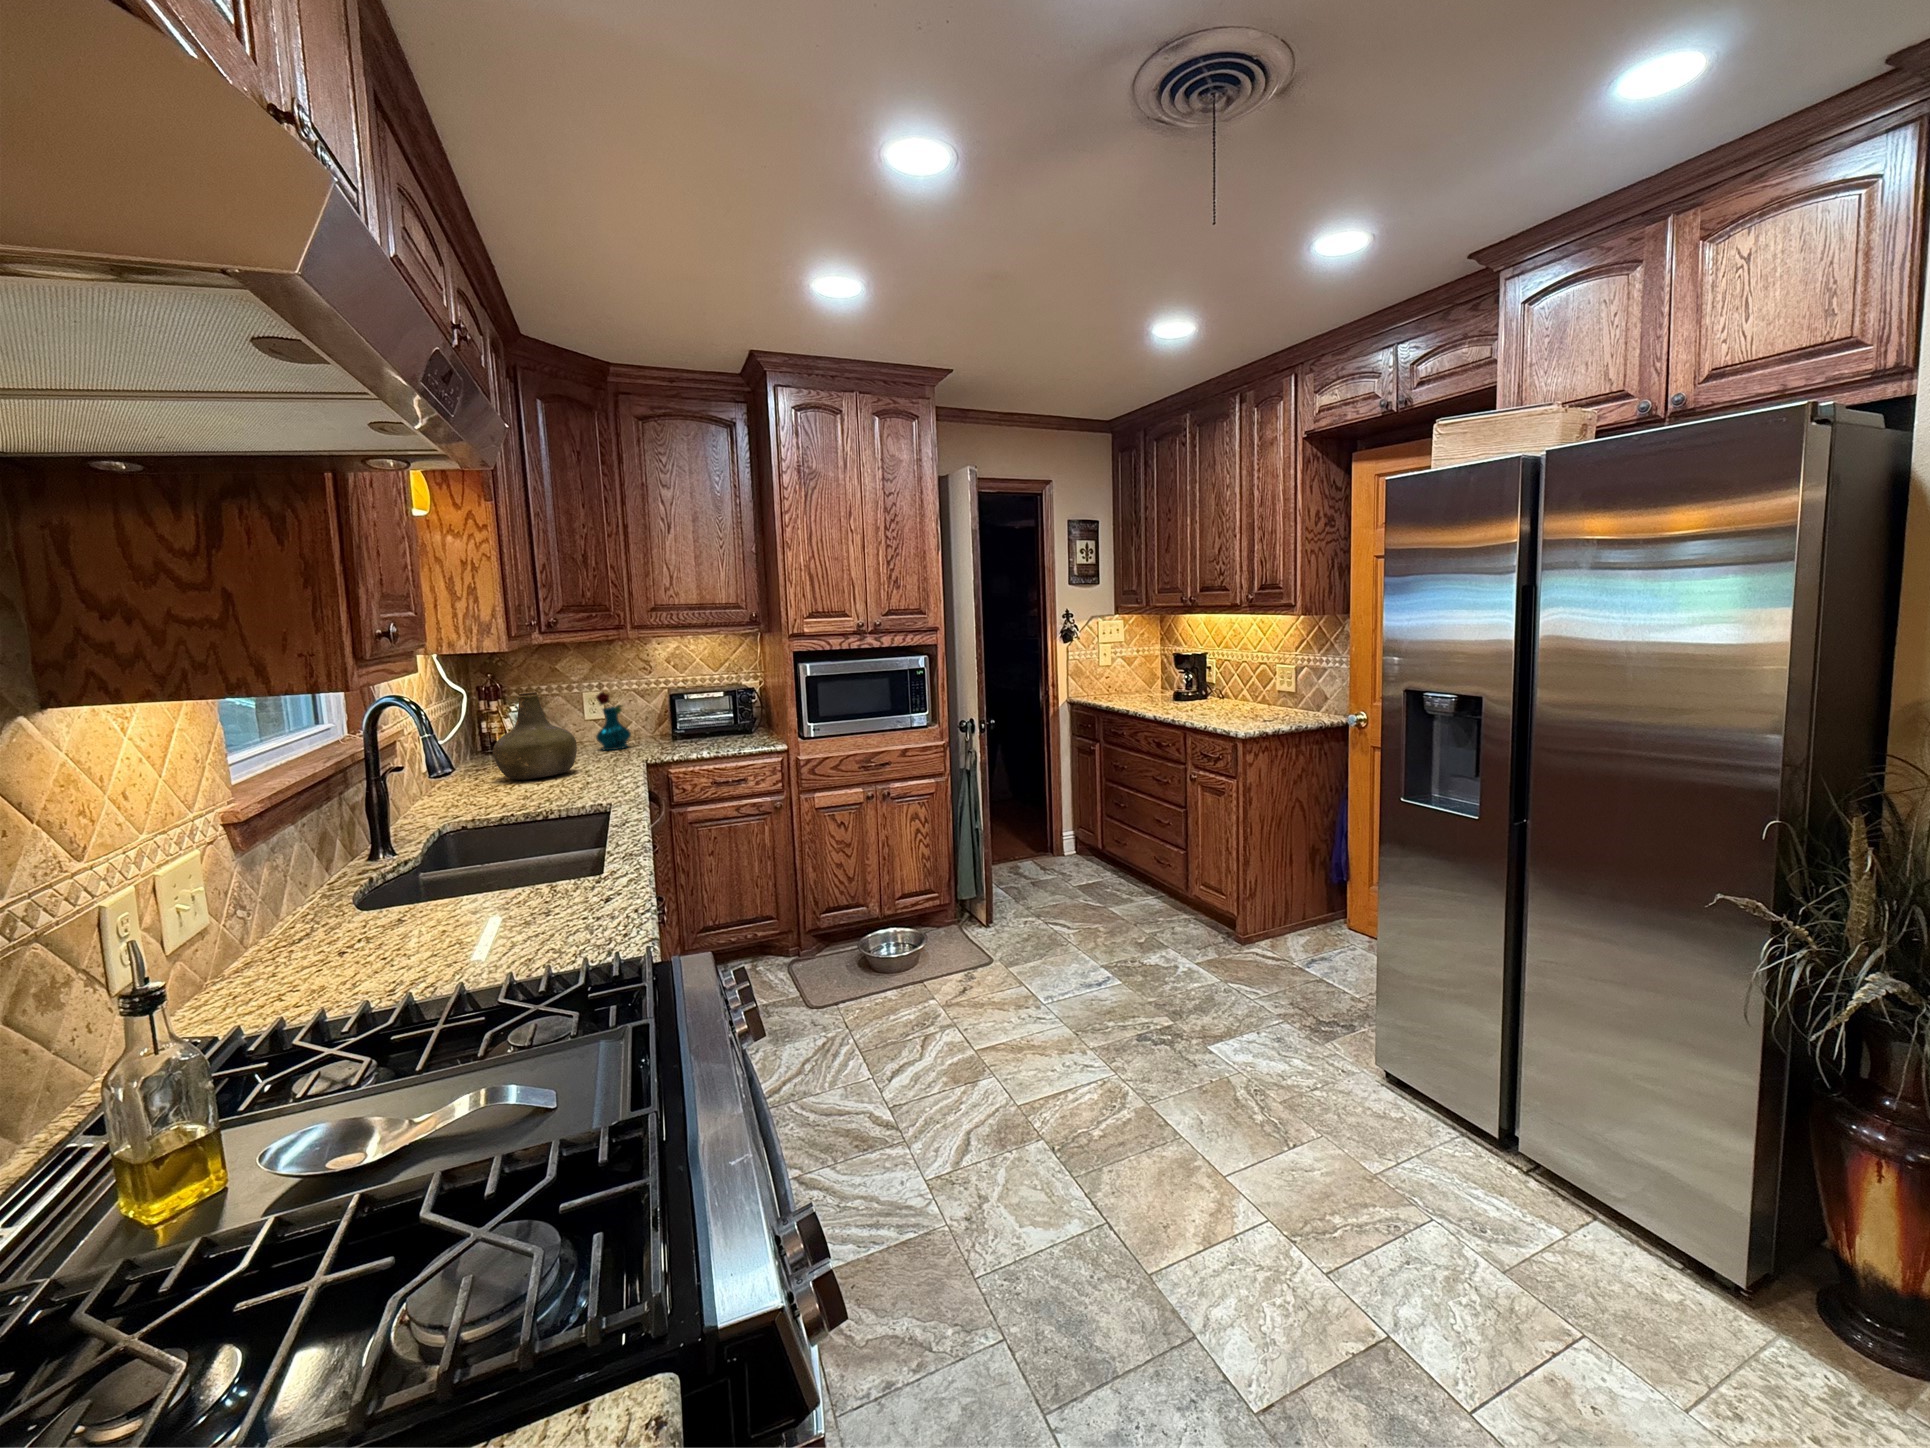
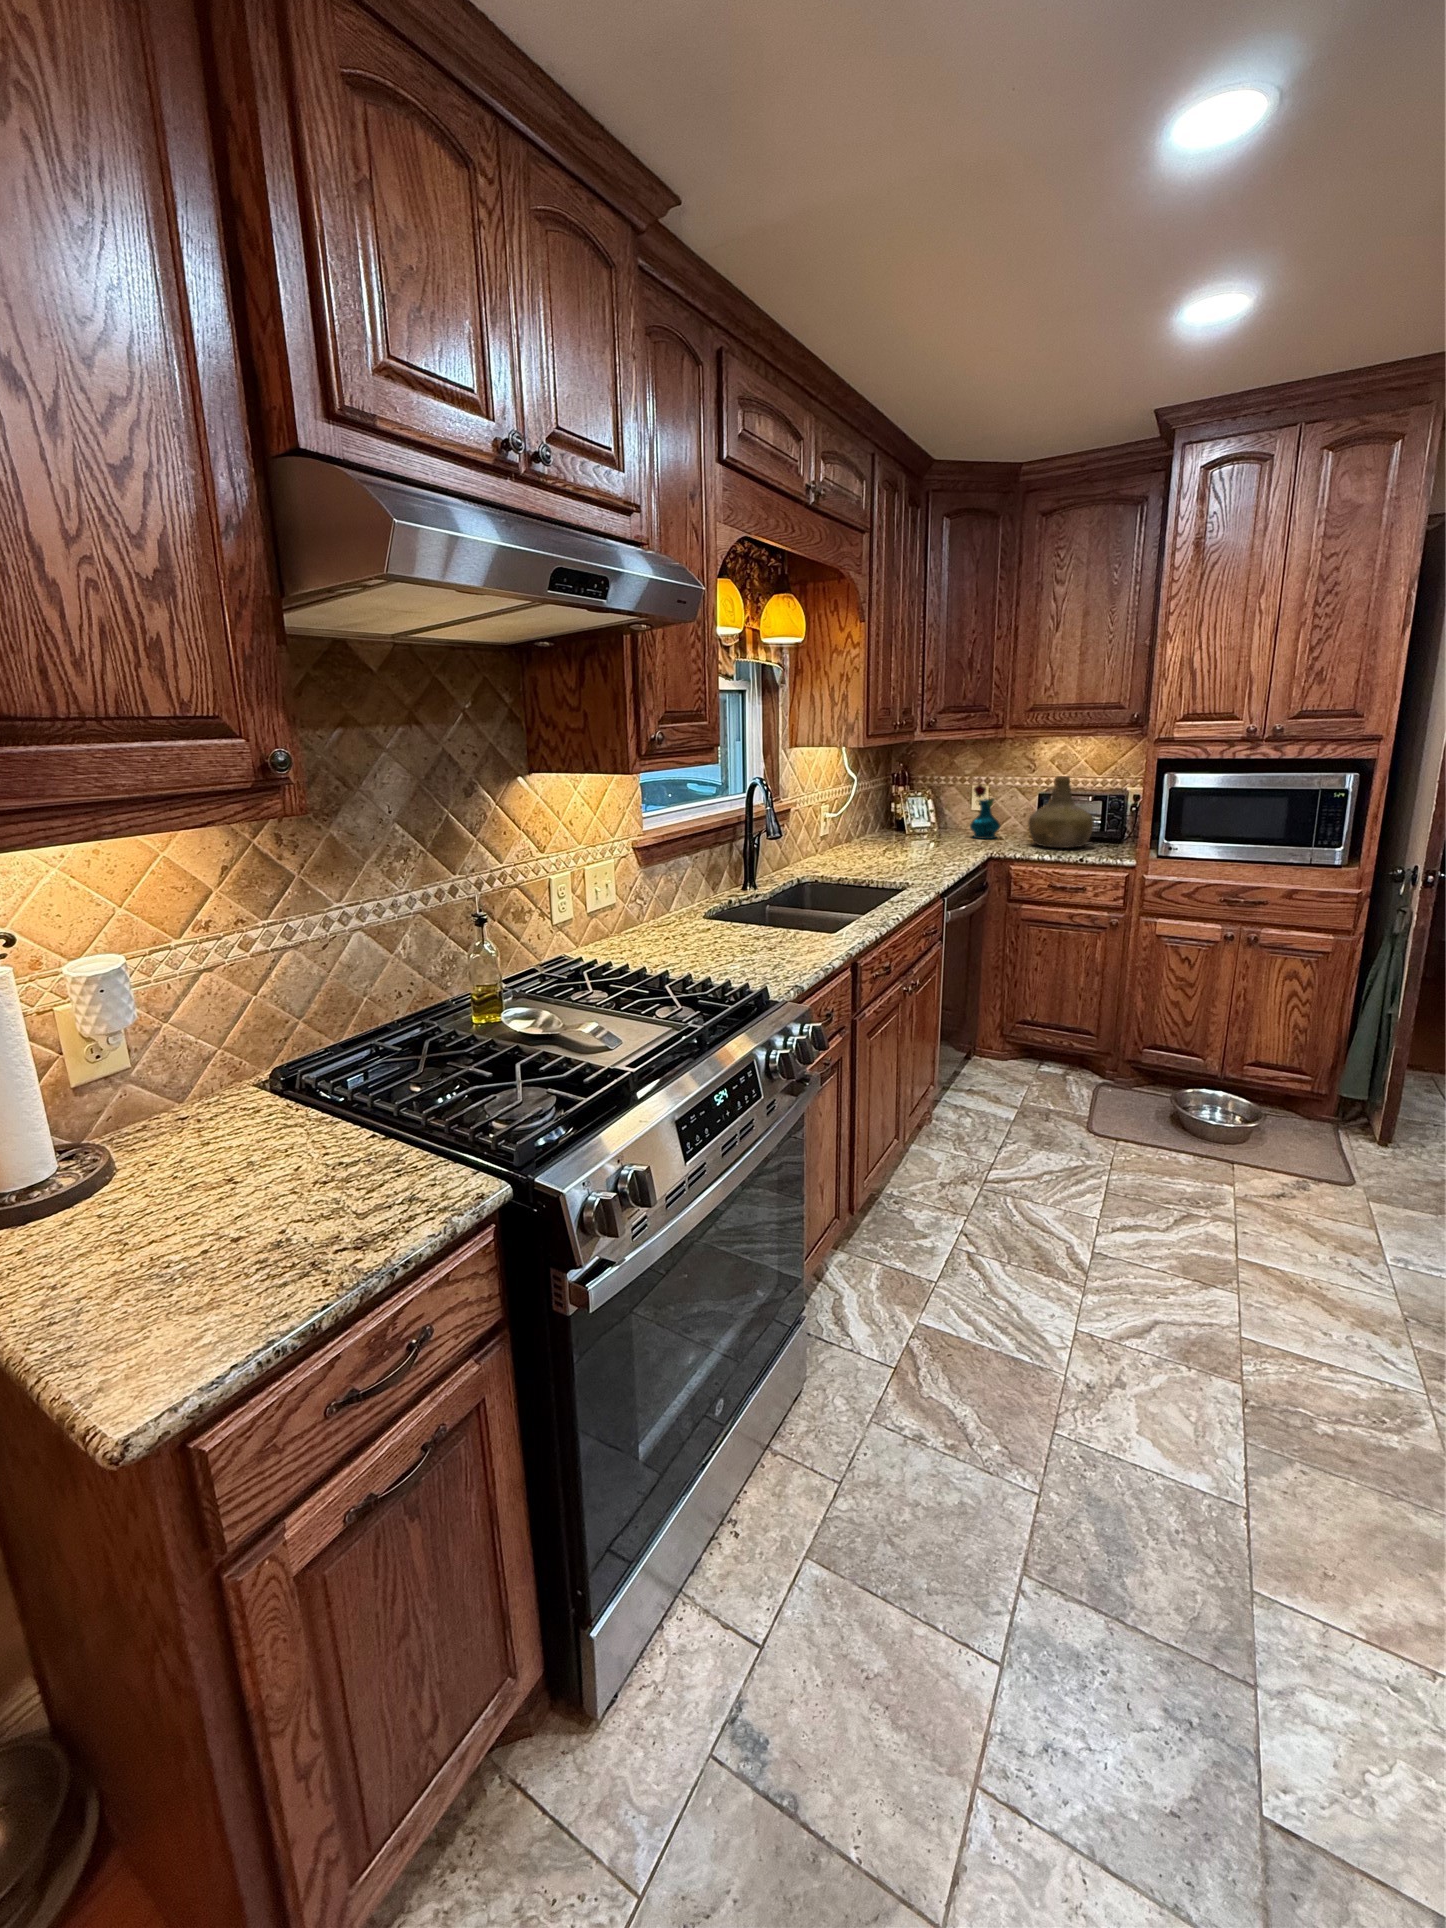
bottle: present [493,692,577,780] -> present [1028,776,1094,848]

